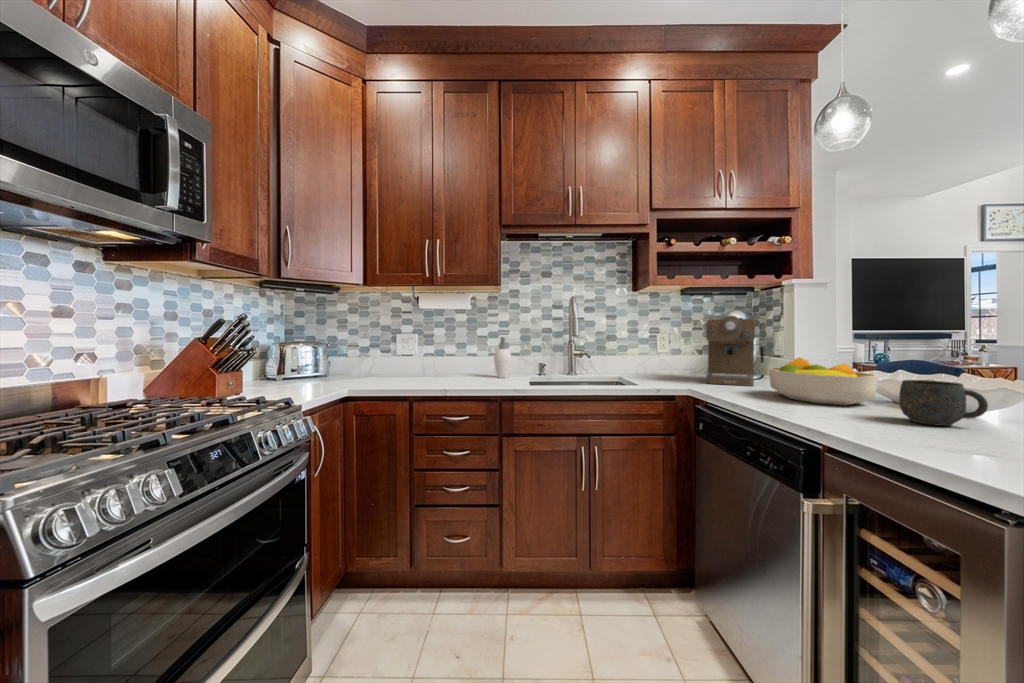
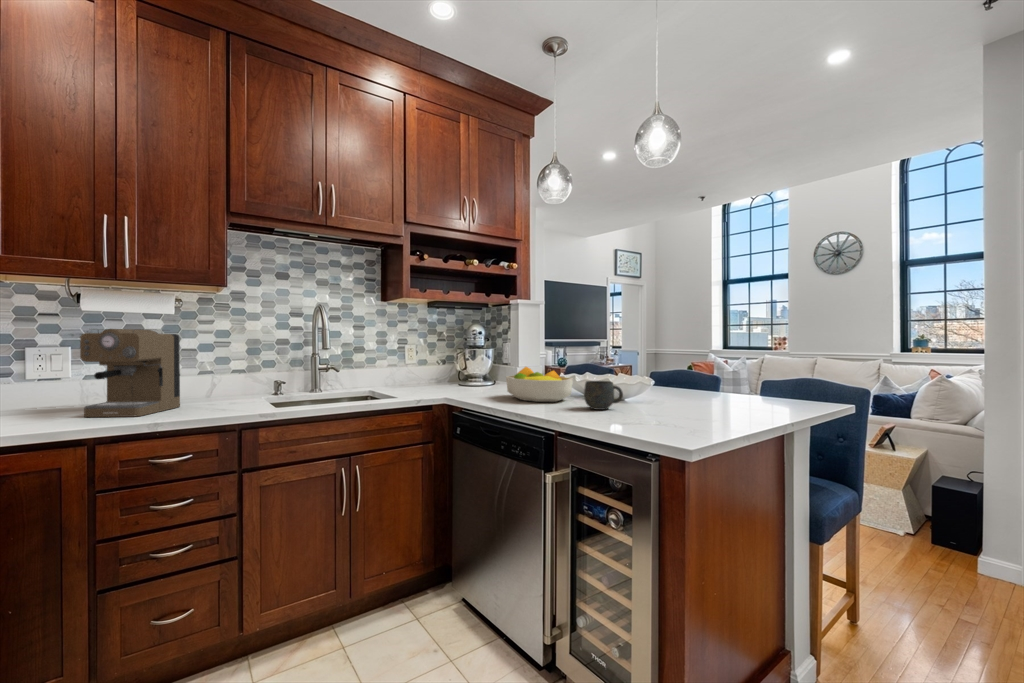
coffee maker: present [706,316,764,386] -> present [80,329,180,417]
soap dispenser: present [494,337,511,378] -> none [213,351,240,403]

